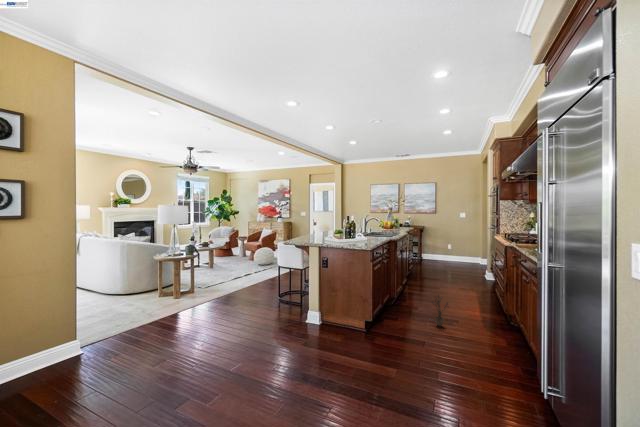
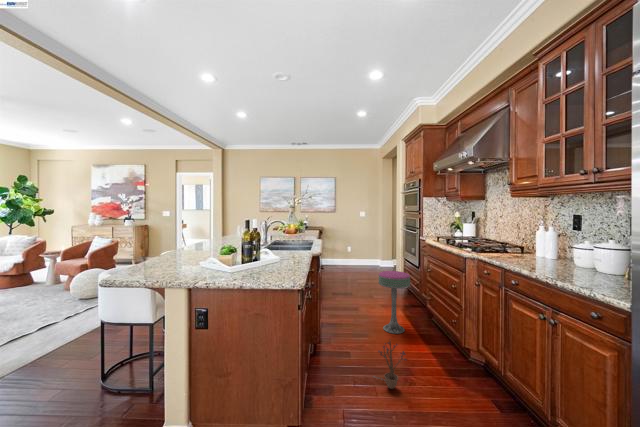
bar stool: none [450,258,476,305] -> present [378,271,410,334]

